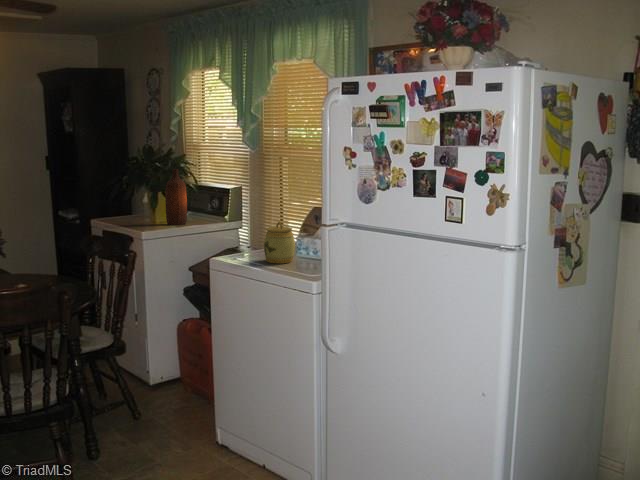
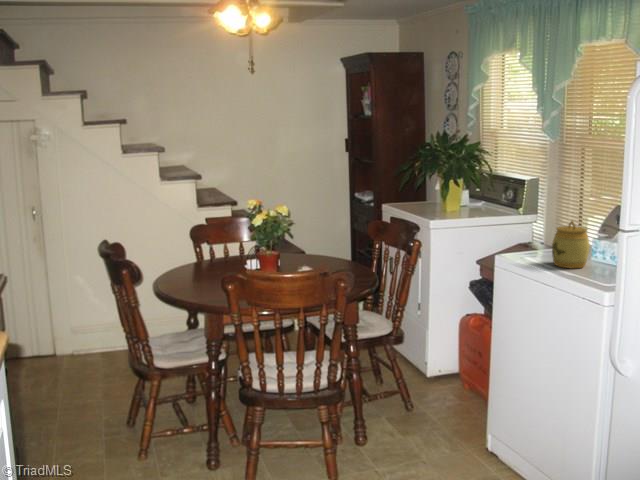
bottle: present [165,169,187,225] -> none [455,157,478,216]

